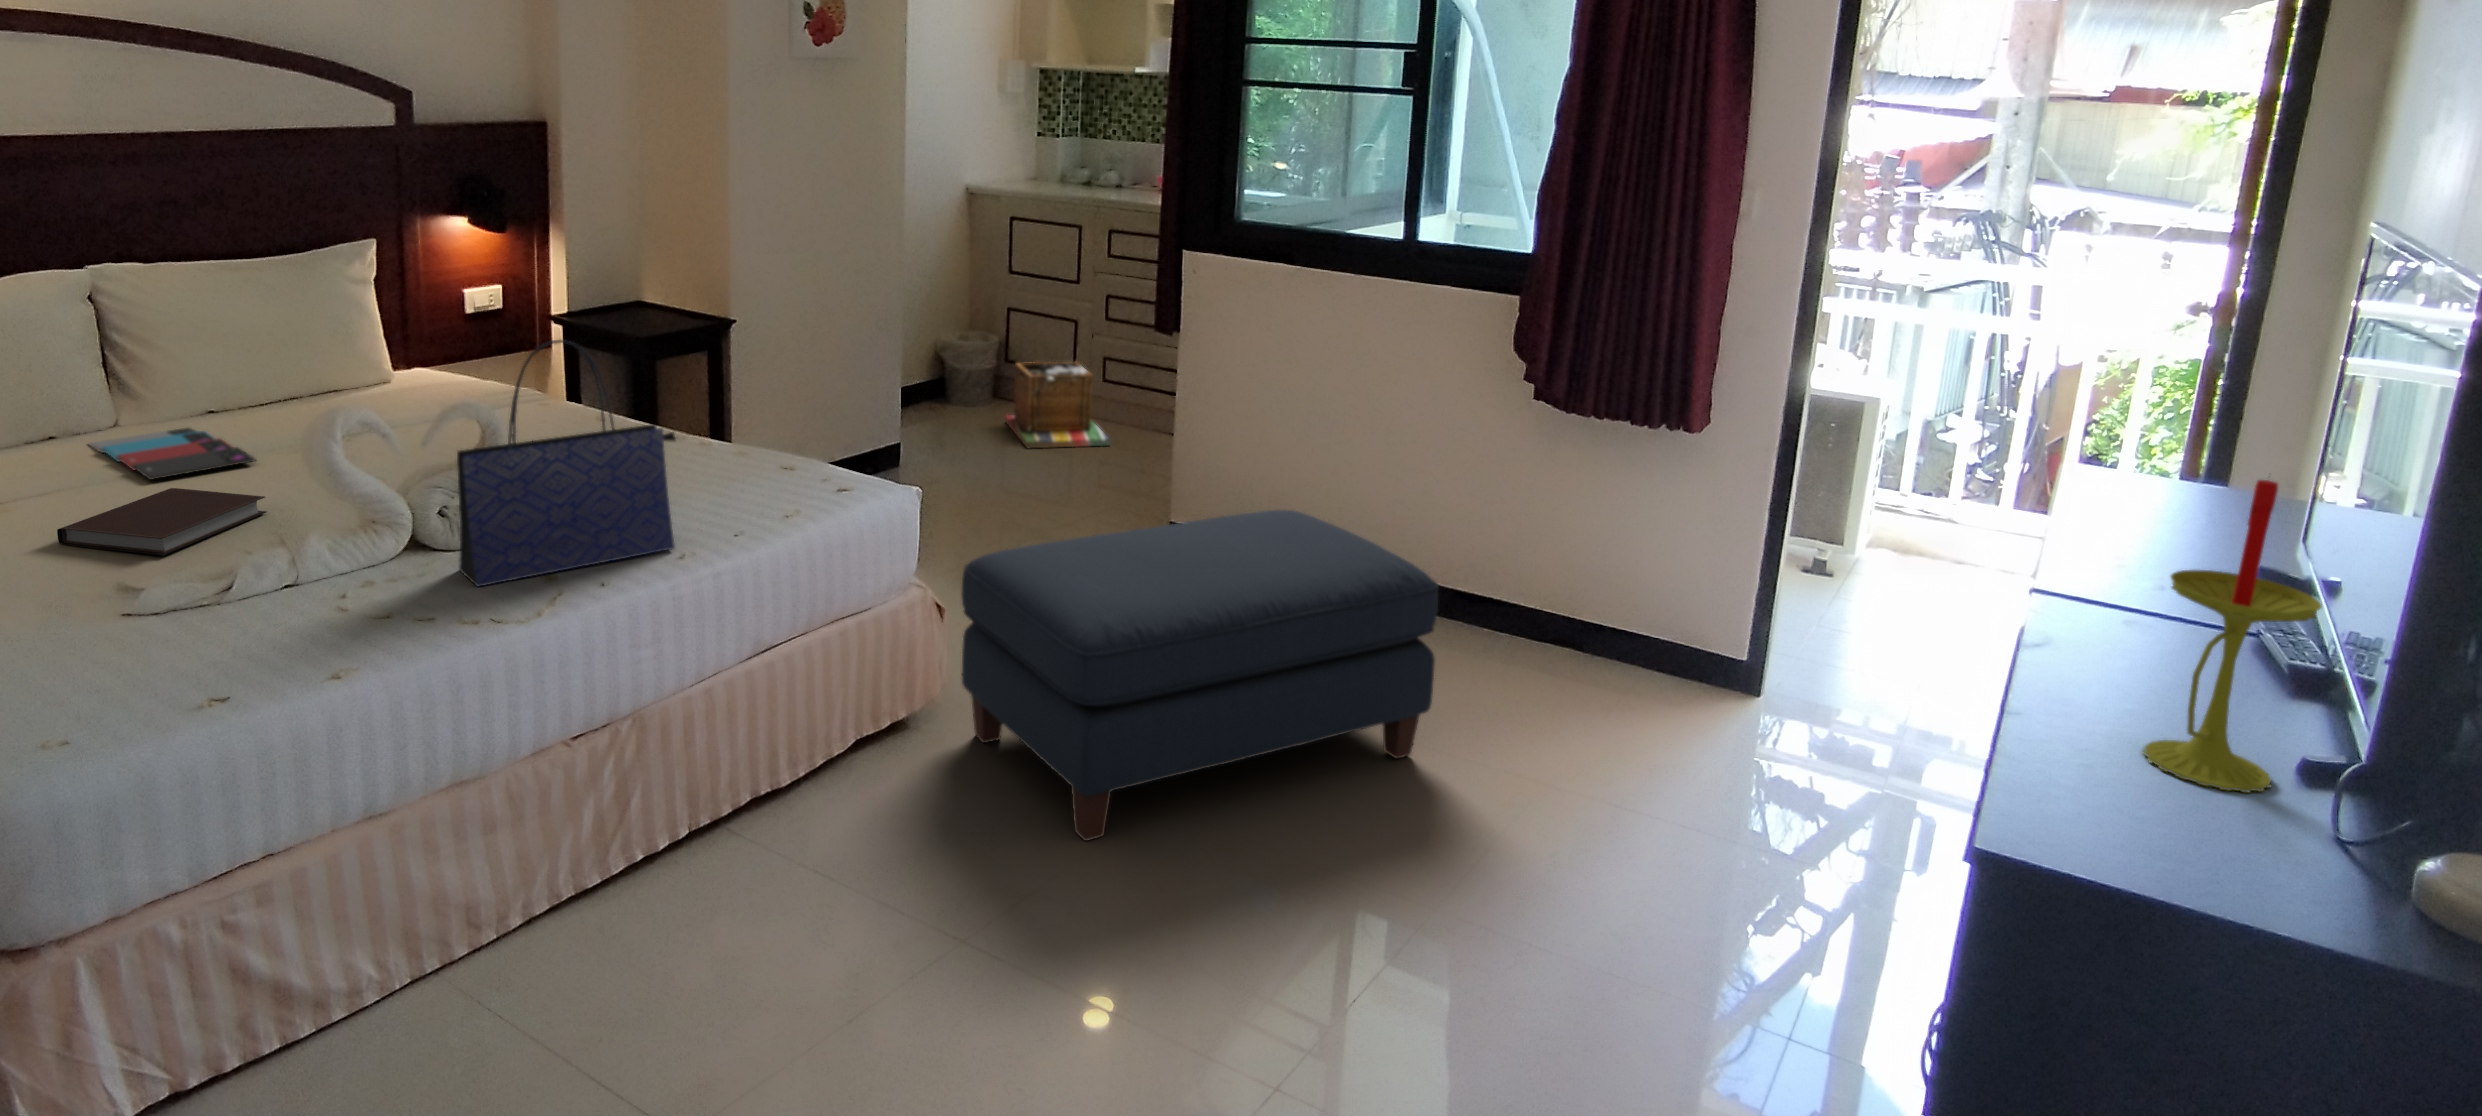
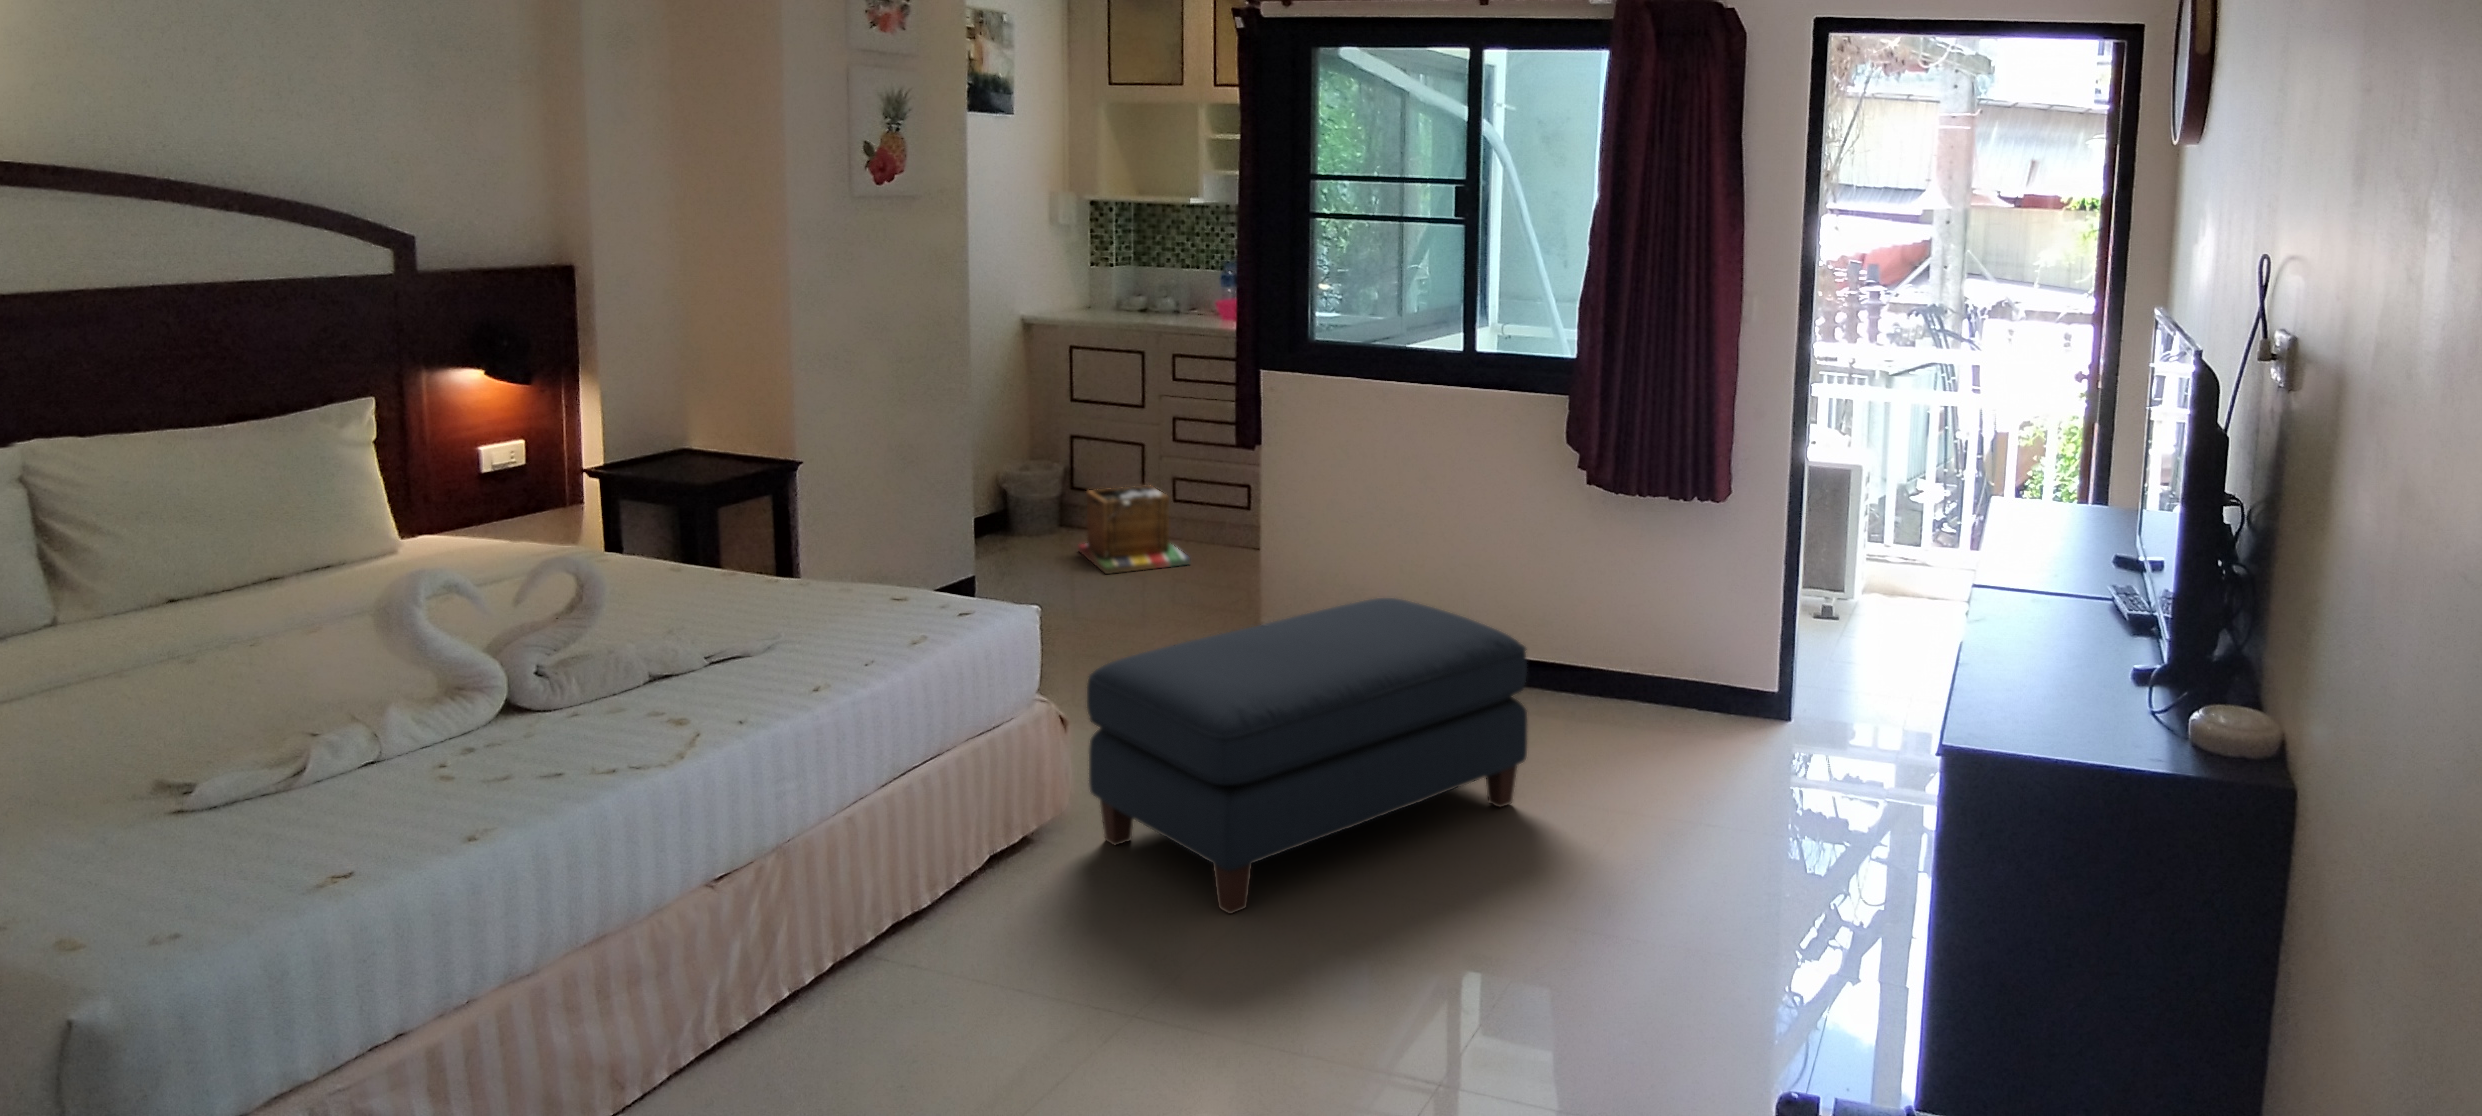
tote bag: present [457,339,676,587] -> none [569,483,802,737]
smartphone: present [89,428,255,480] -> none [38,617,275,673]
candle: present [2143,480,2321,792] -> none [2033,477,2124,698]
notebook: present [57,488,267,555] -> none [56,675,313,747]

